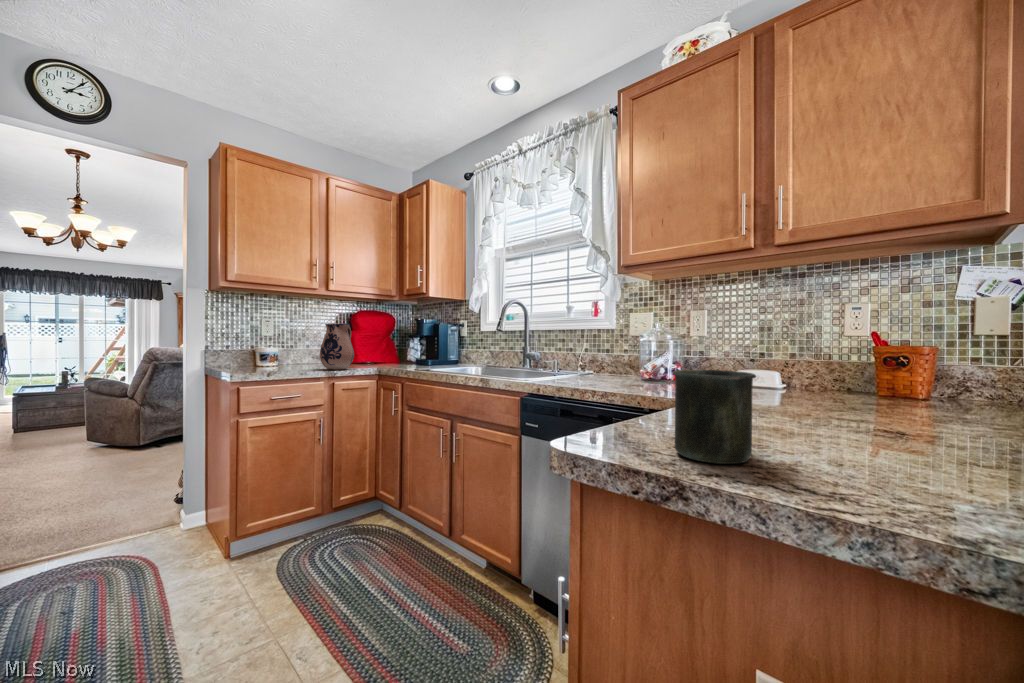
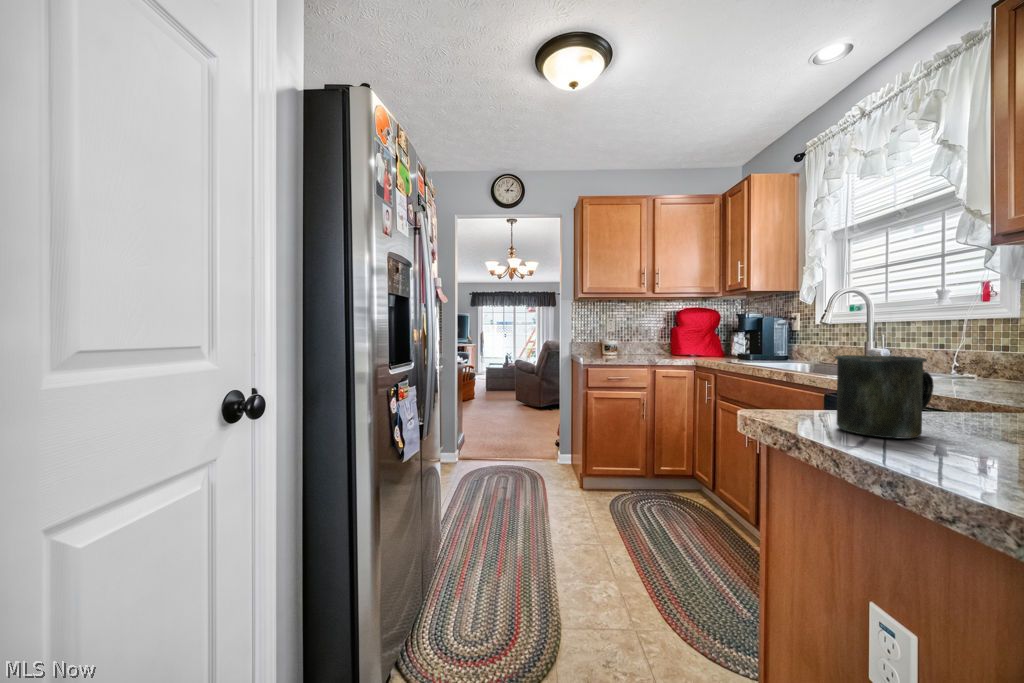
ceramic pitcher: present [320,324,354,370] -> none [644,321,672,360]

